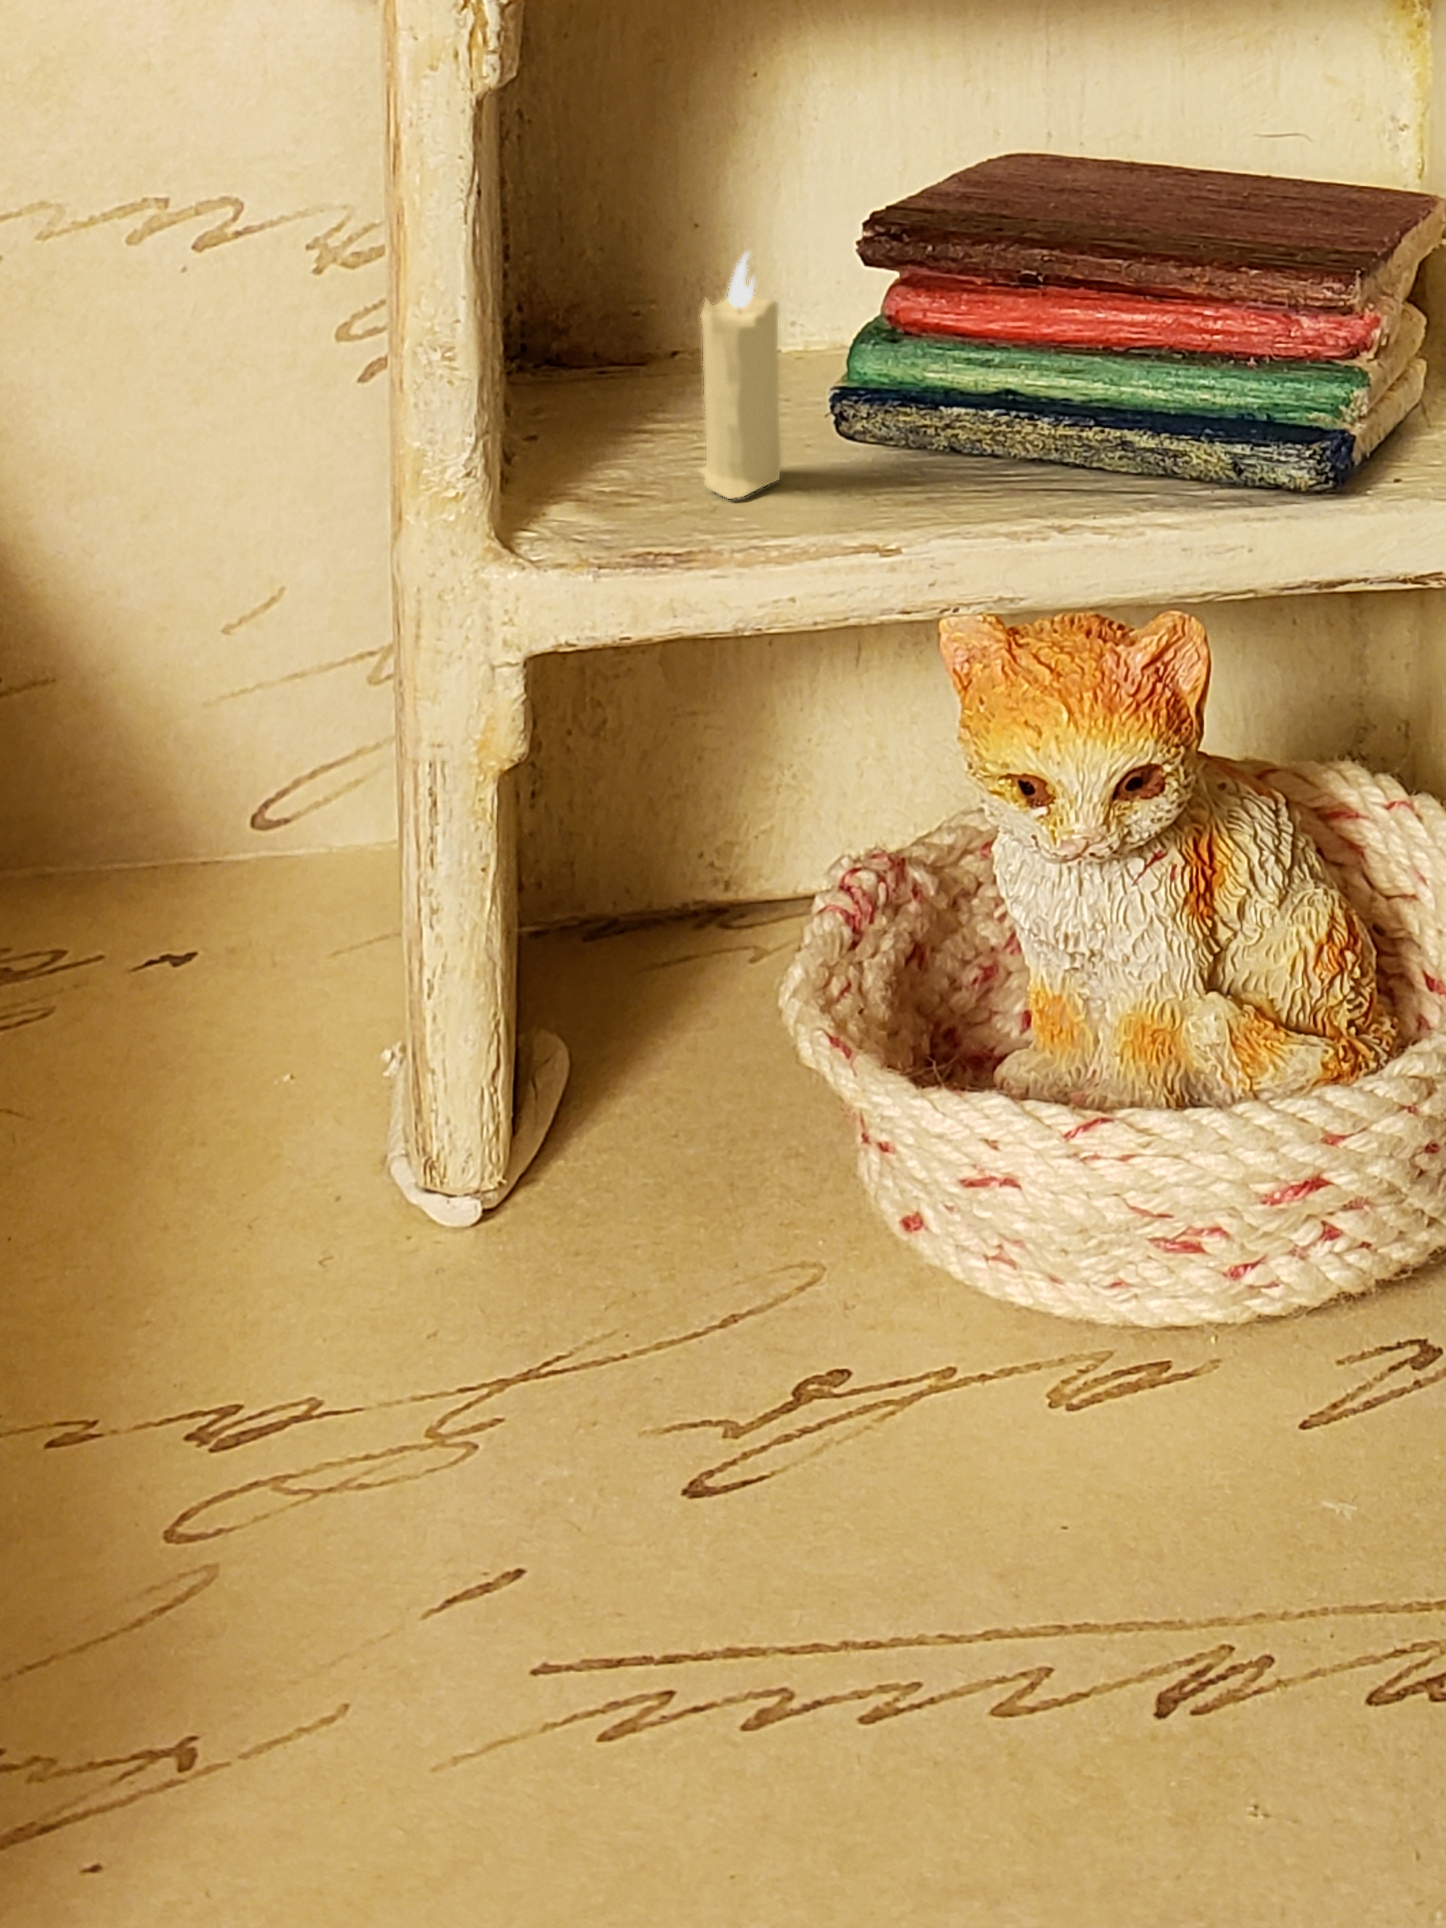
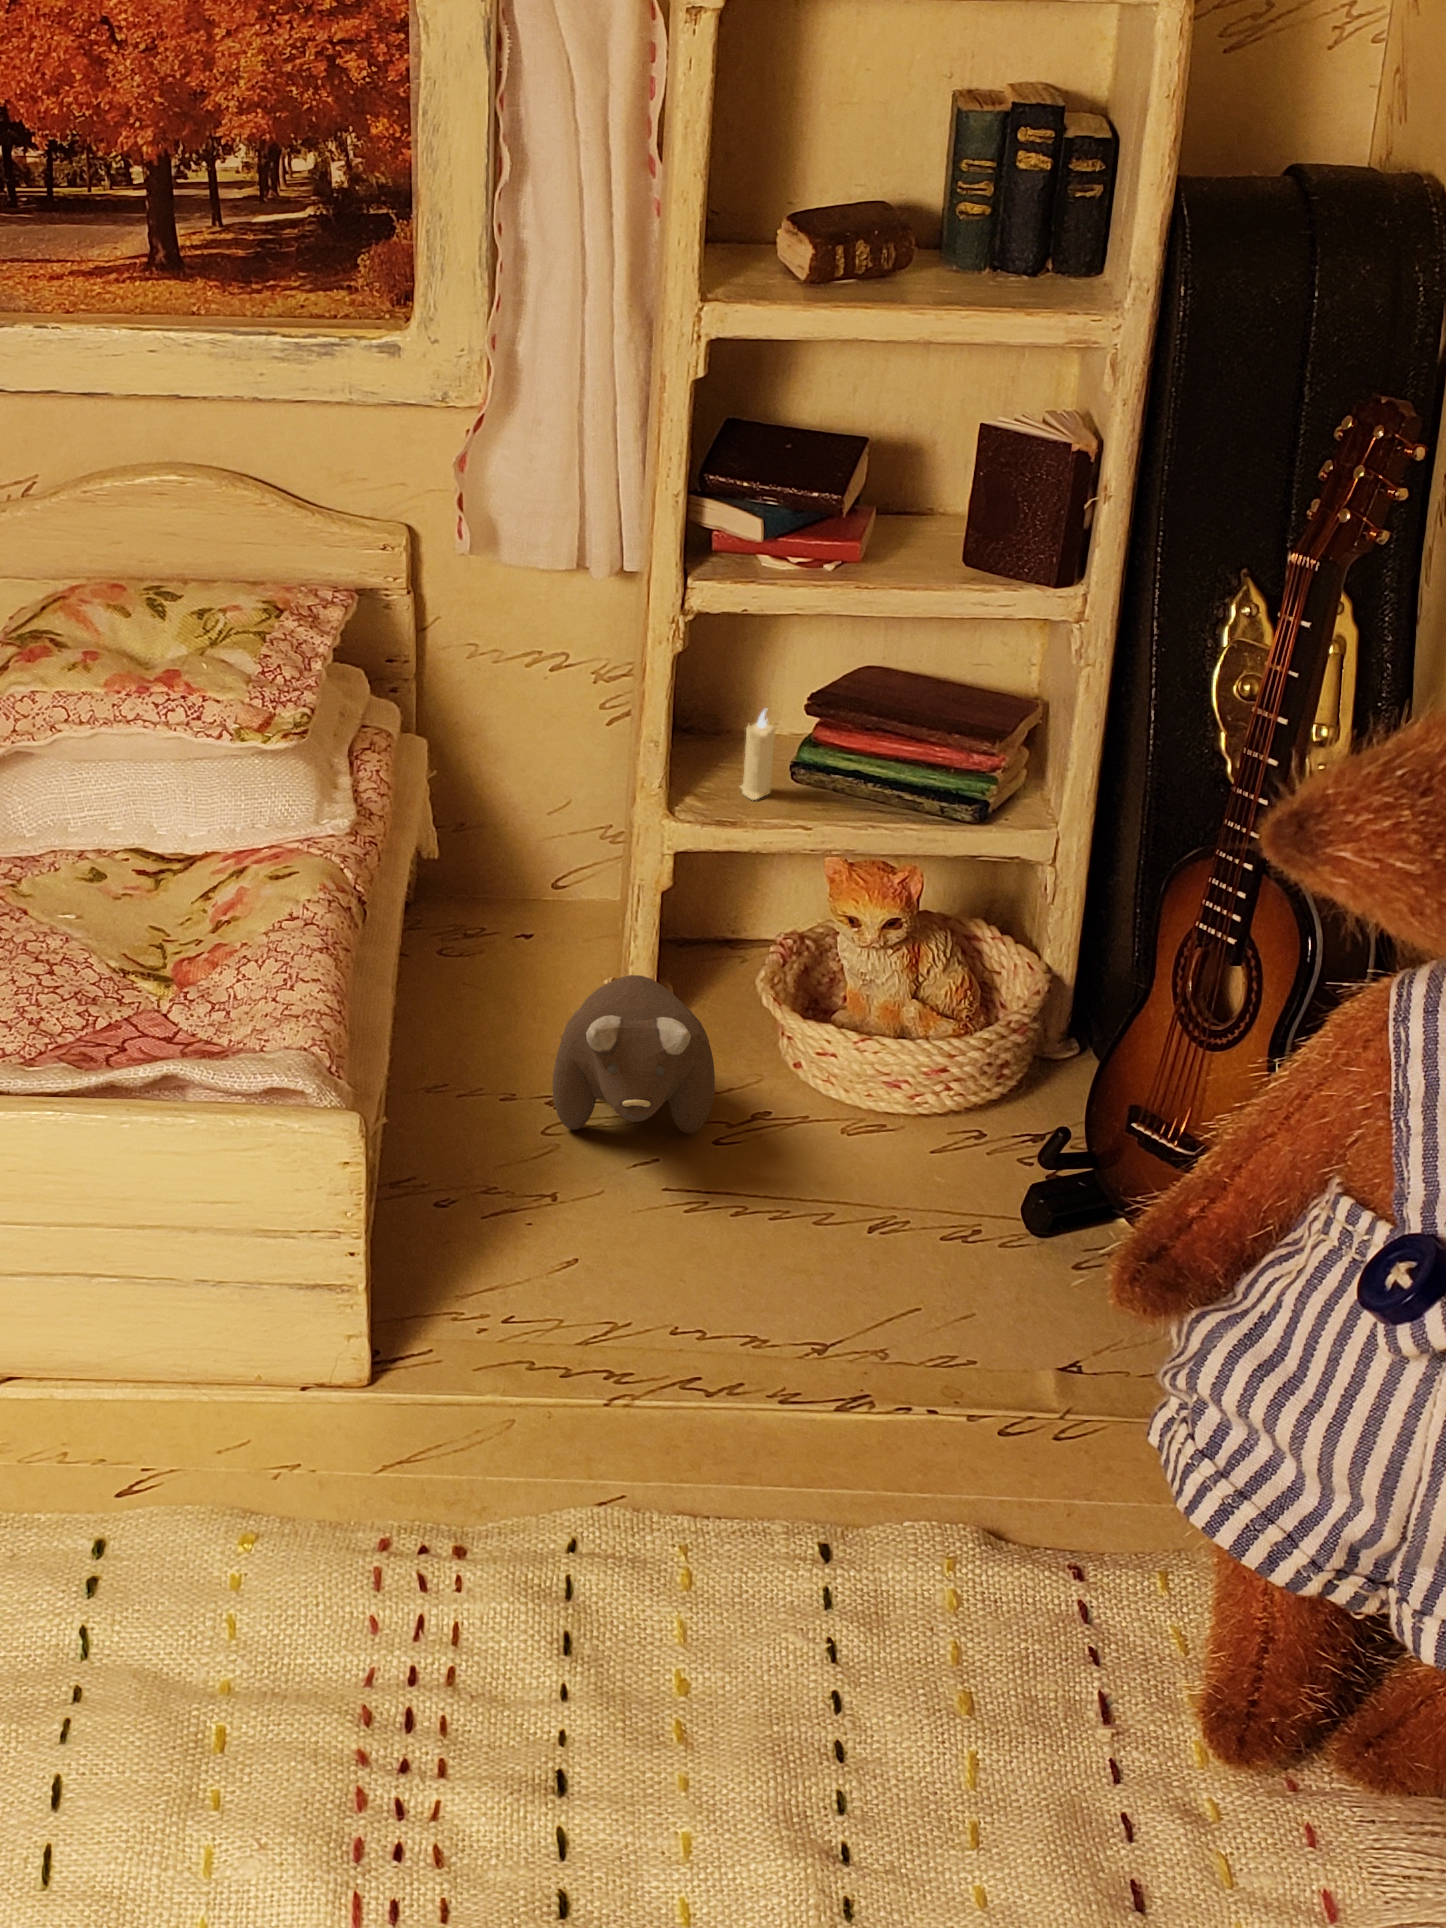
plush toy: none [167,1024,669,1533] -> present [553,975,715,1134]

